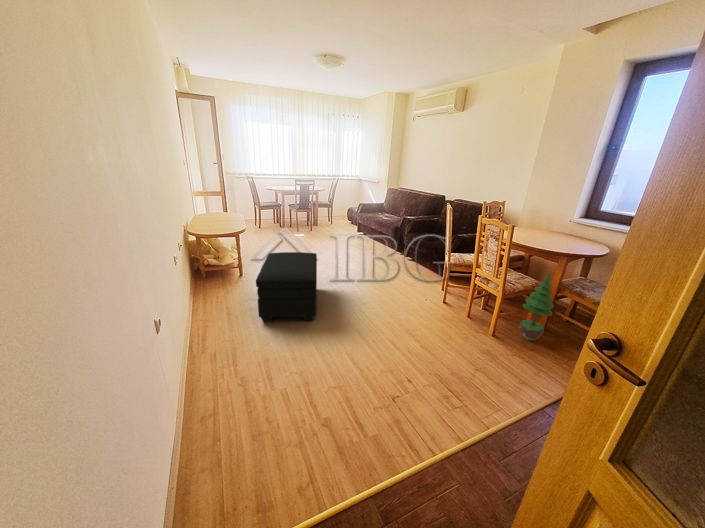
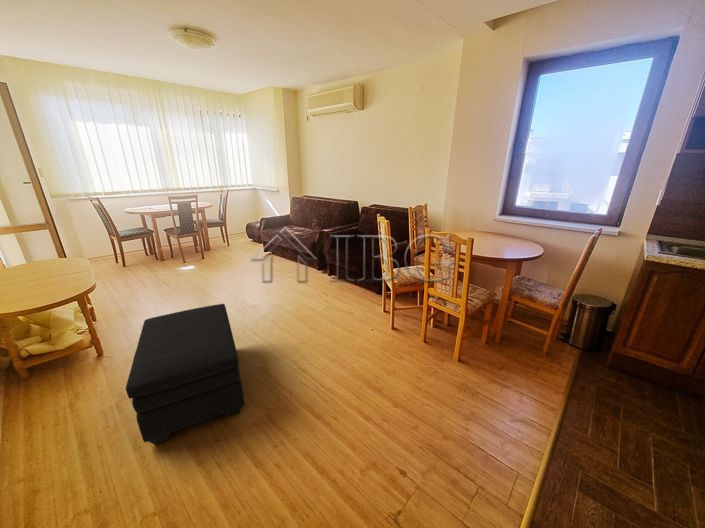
potted tree: present [519,274,554,340] -> none [483,285,517,357]

